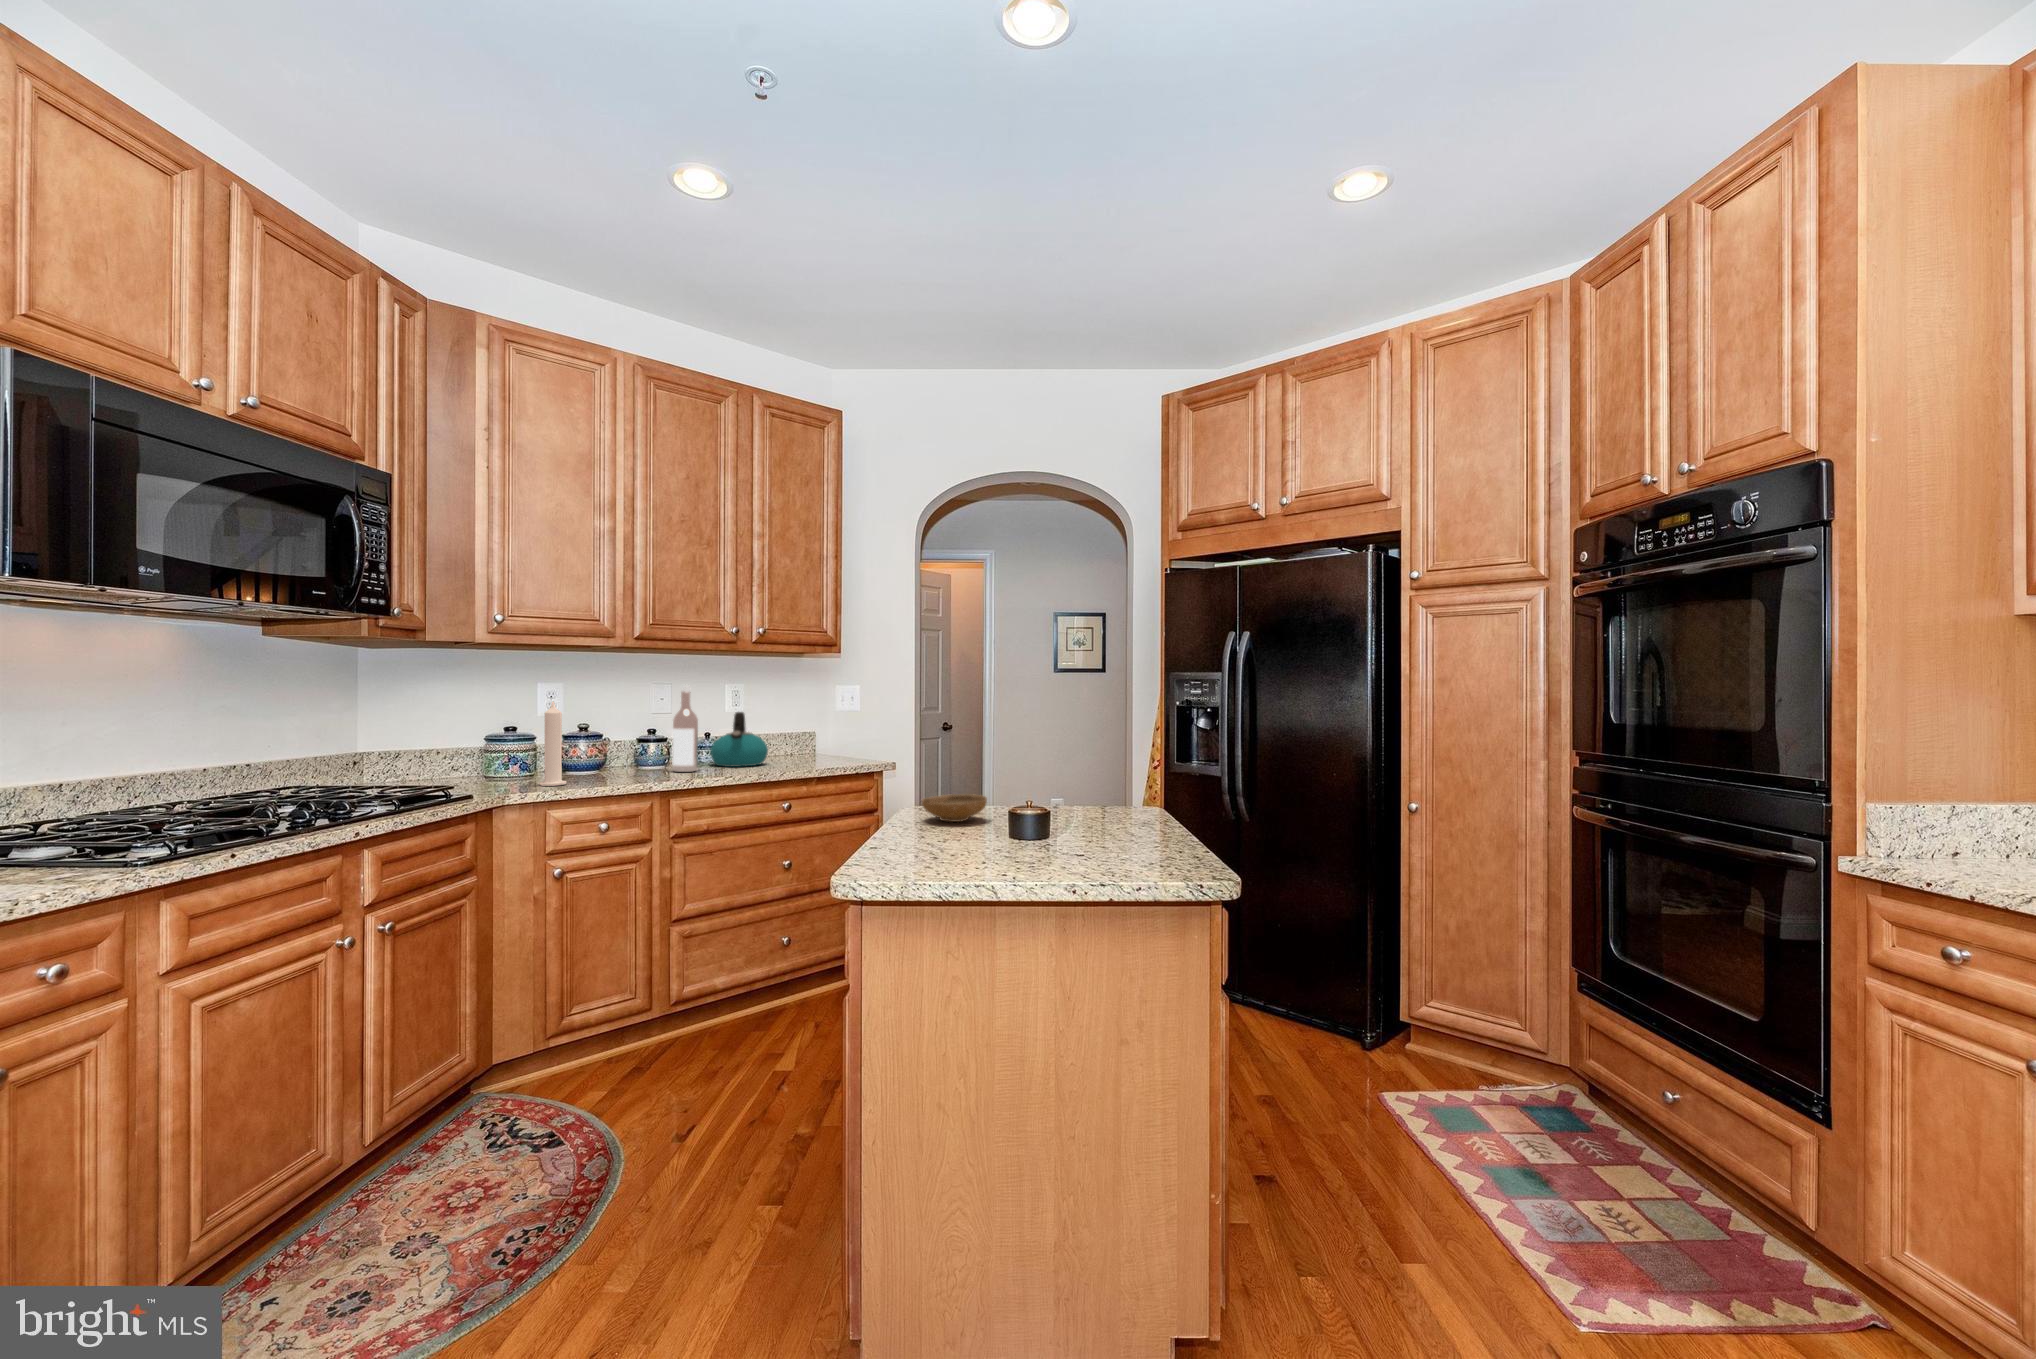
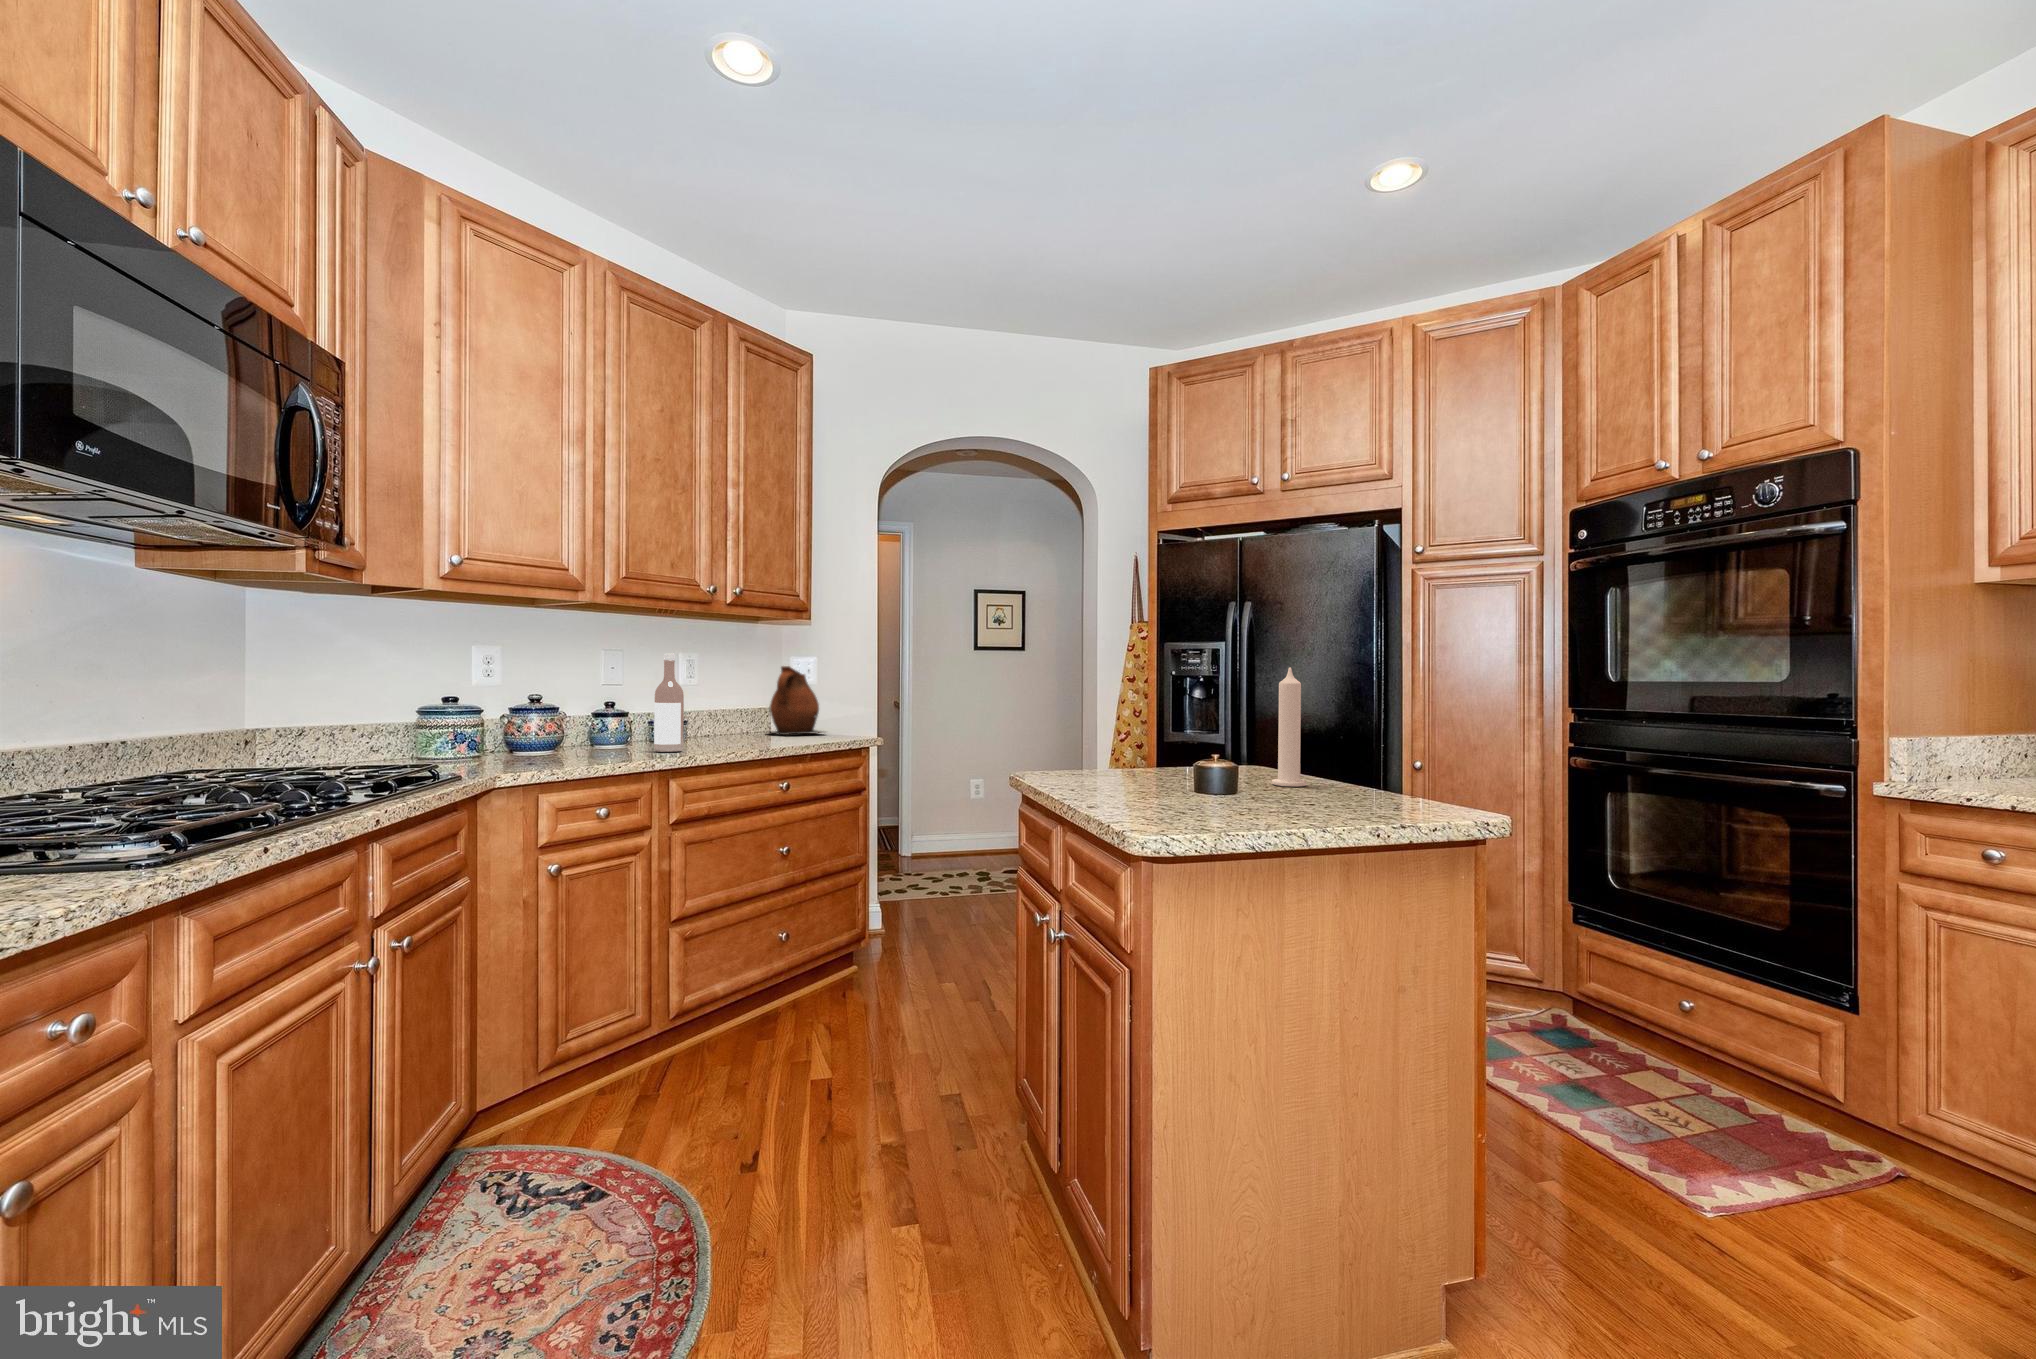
ceramic pitcher: none [809,691,866,754] -> present [766,666,822,735]
candle: present [540,702,566,786] -> present [1272,667,1306,787]
kettle: present [710,712,768,767] -> none [681,686,747,747]
ceramic bowl: present [922,794,987,822] -> none [1062,756,1132,784]

